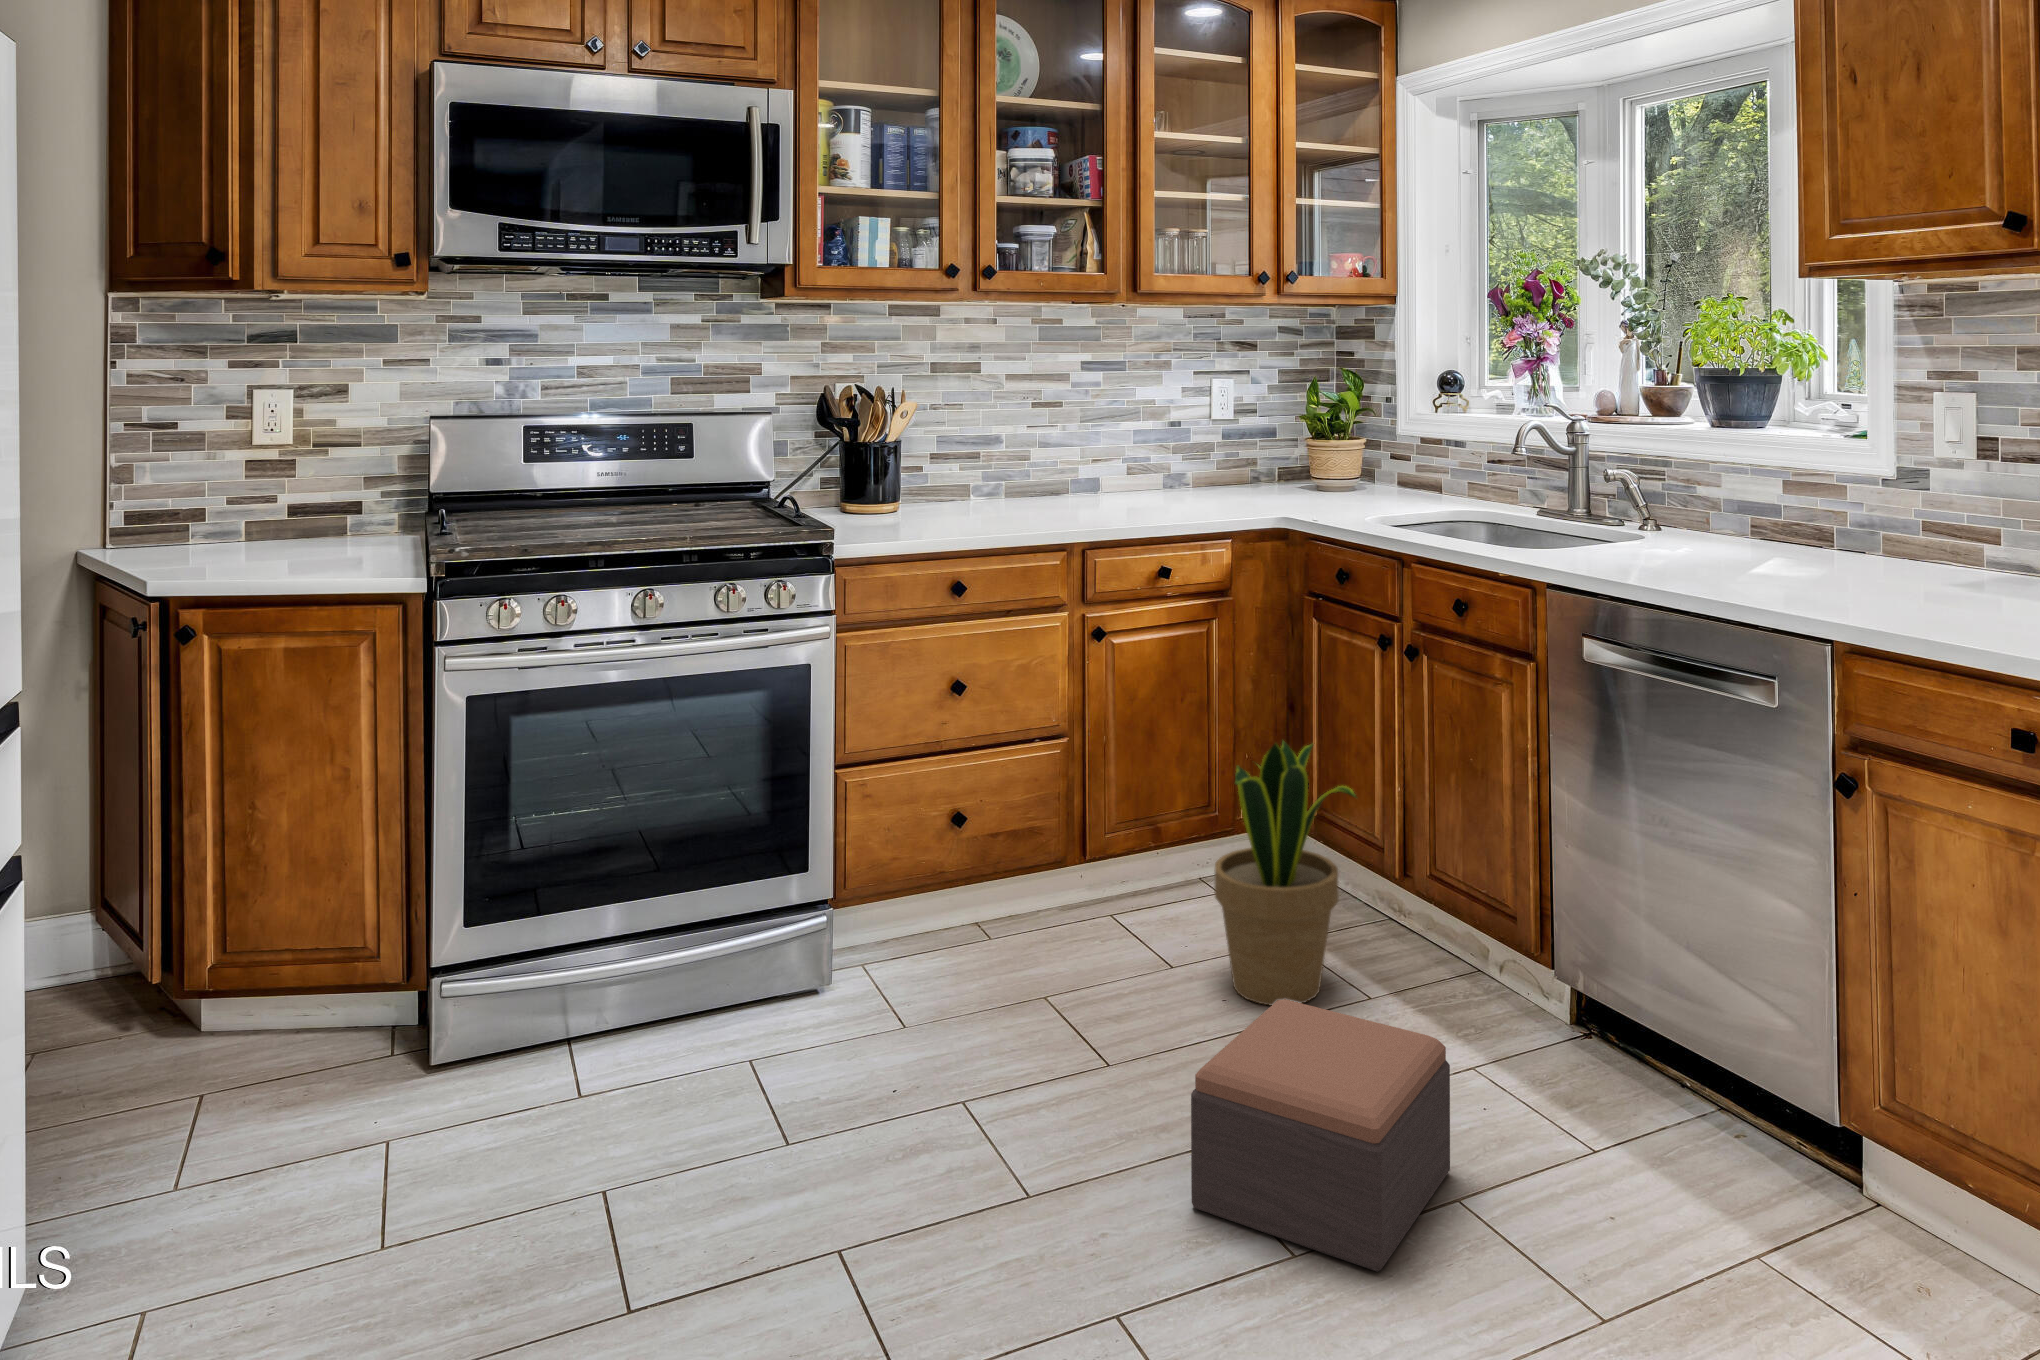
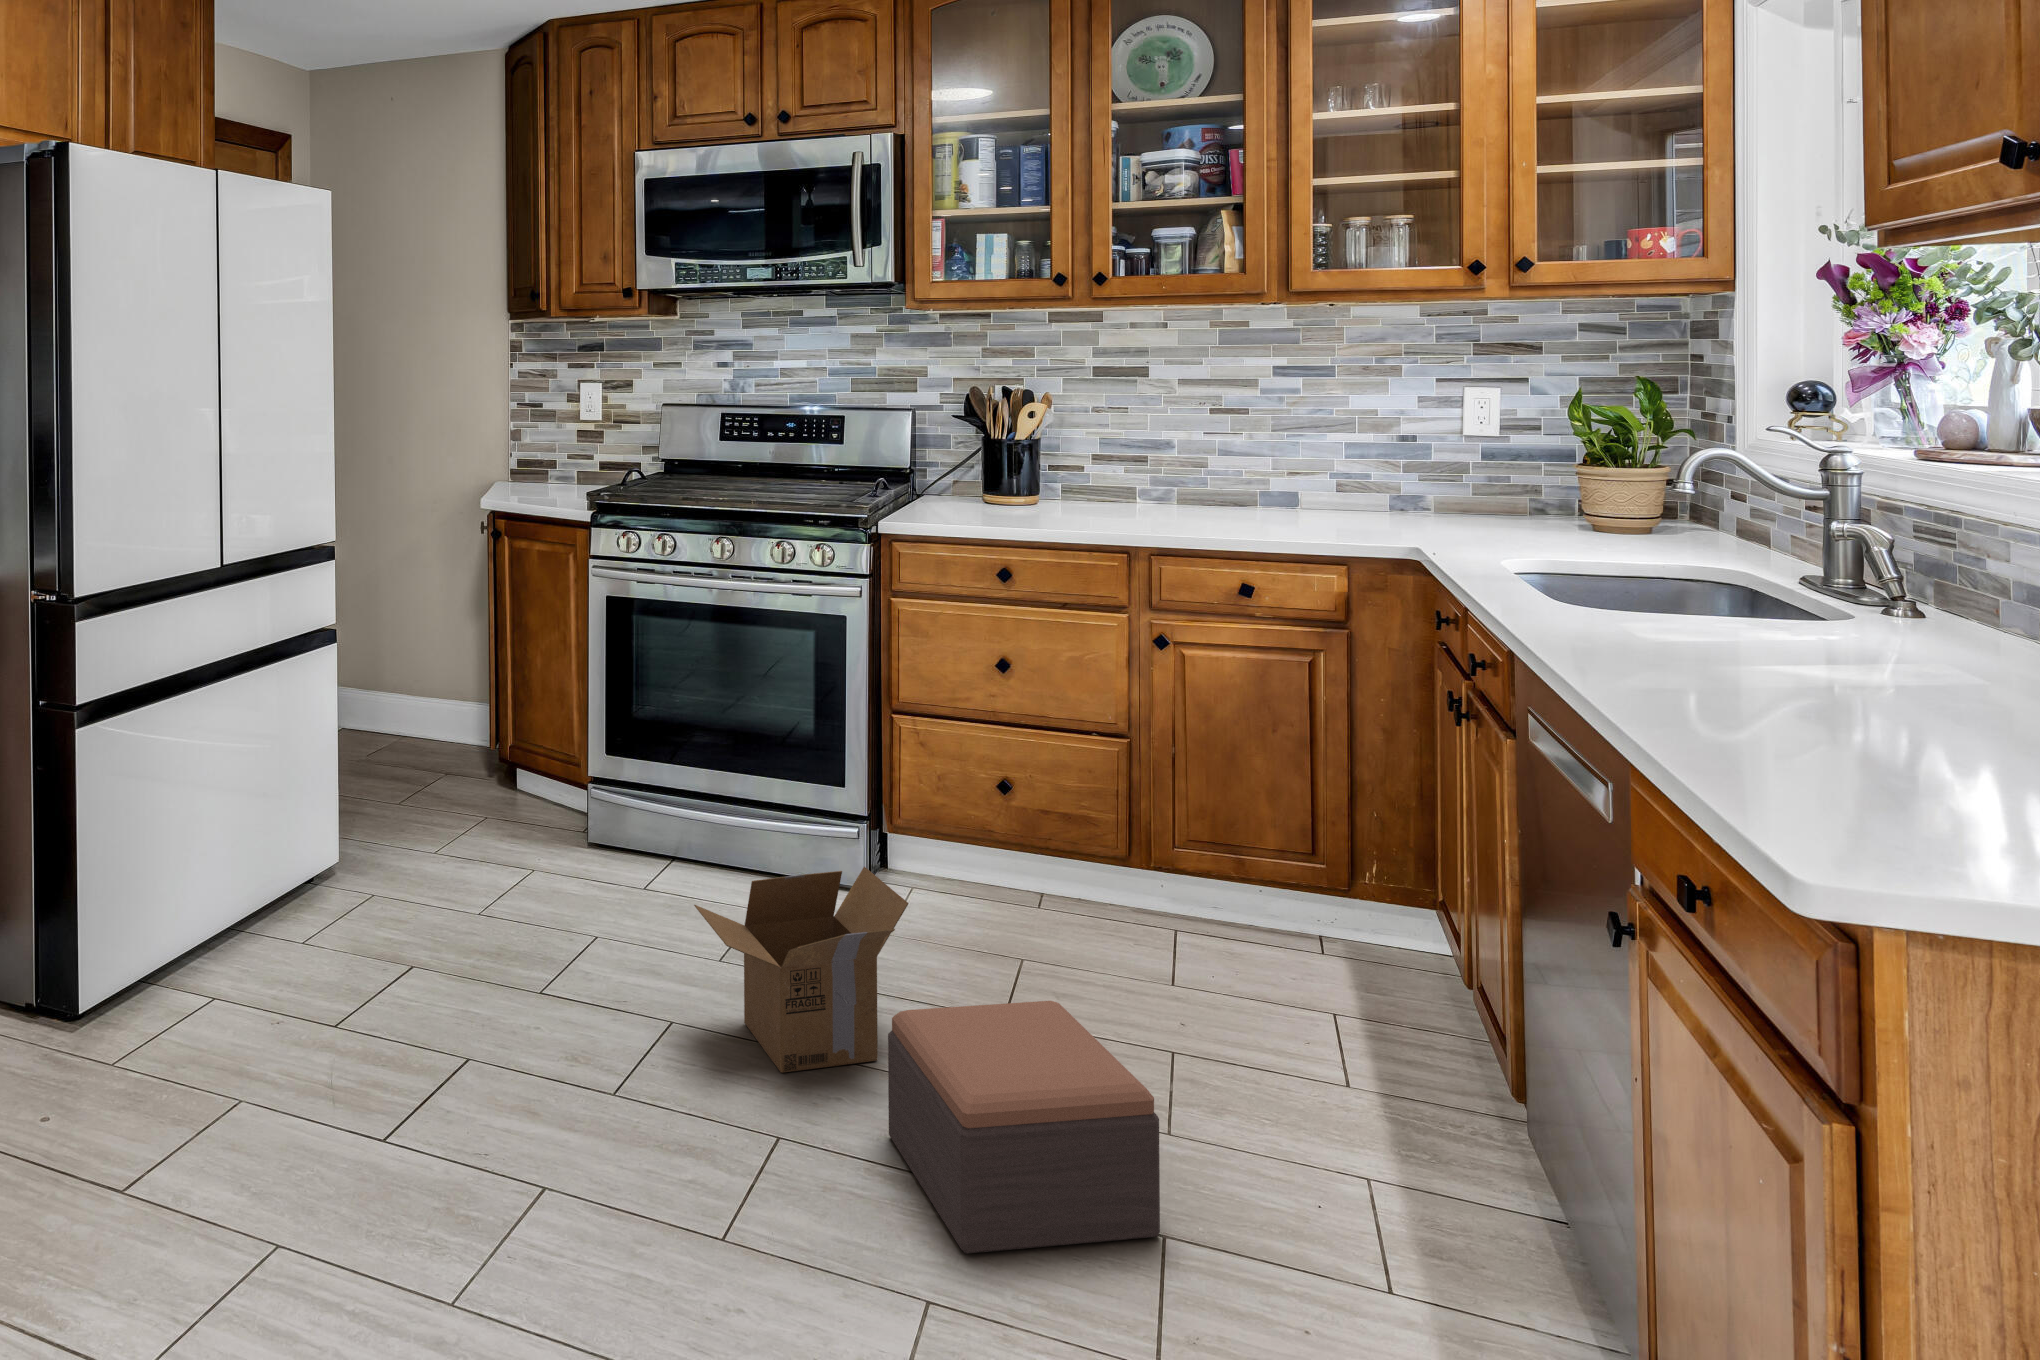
potted plant: present [1215,741,1356,1005] -> none [1150,773,1317,1063]
cardboard box: none [887,938,1127,1204] -> present [694,867,908,1073]

